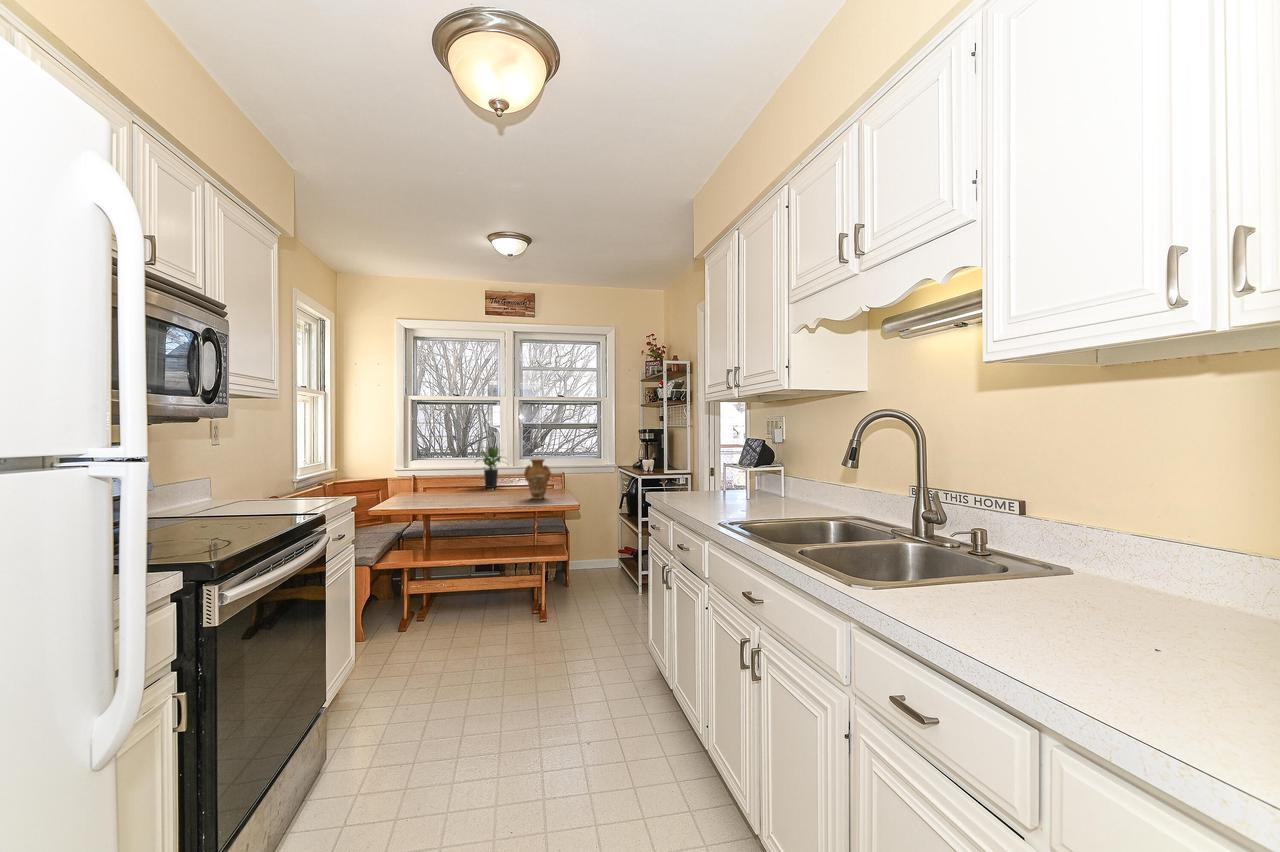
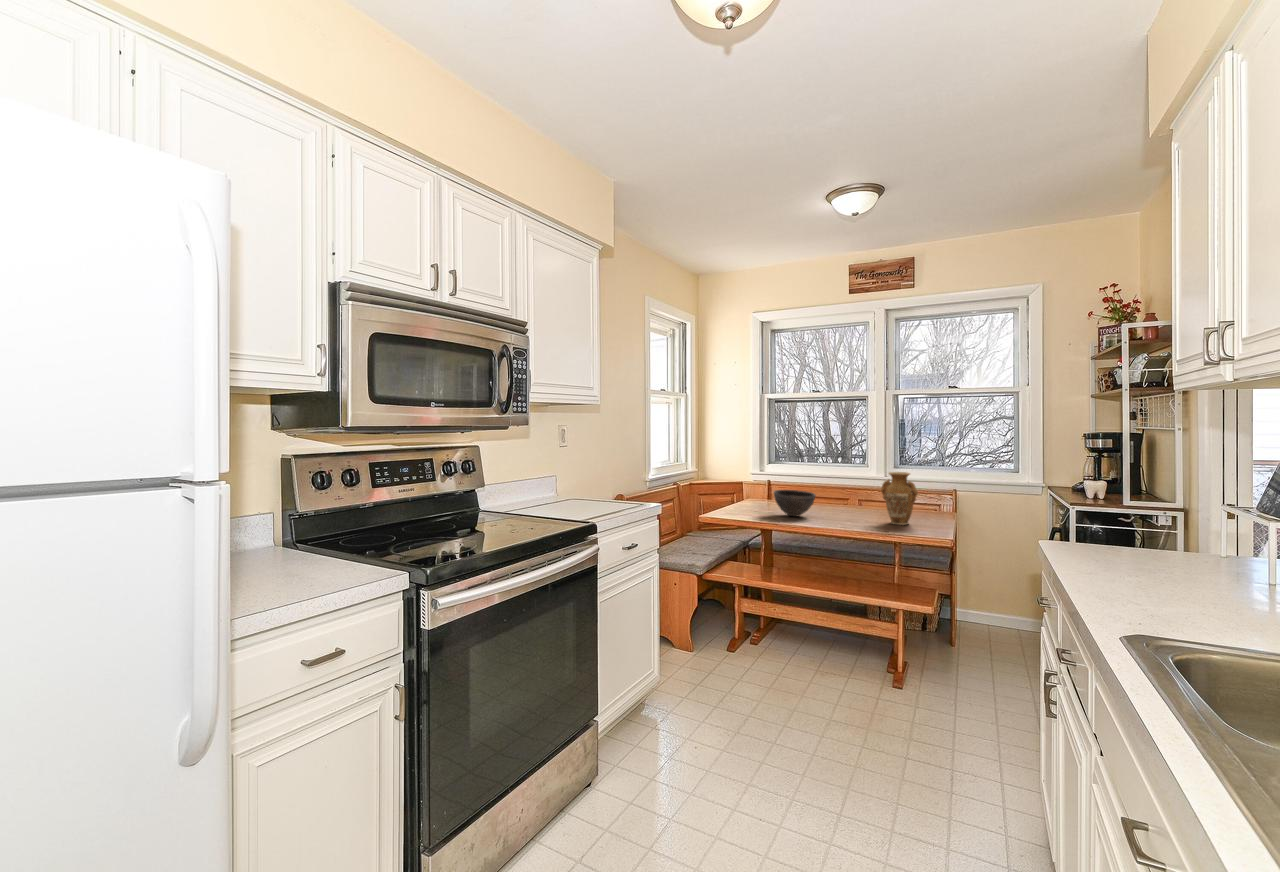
potted plant: present [477,447,502,488] -> none [829,453,878,502]
bowl: none [435,479,473,501] -> present [774,490,816,516]

